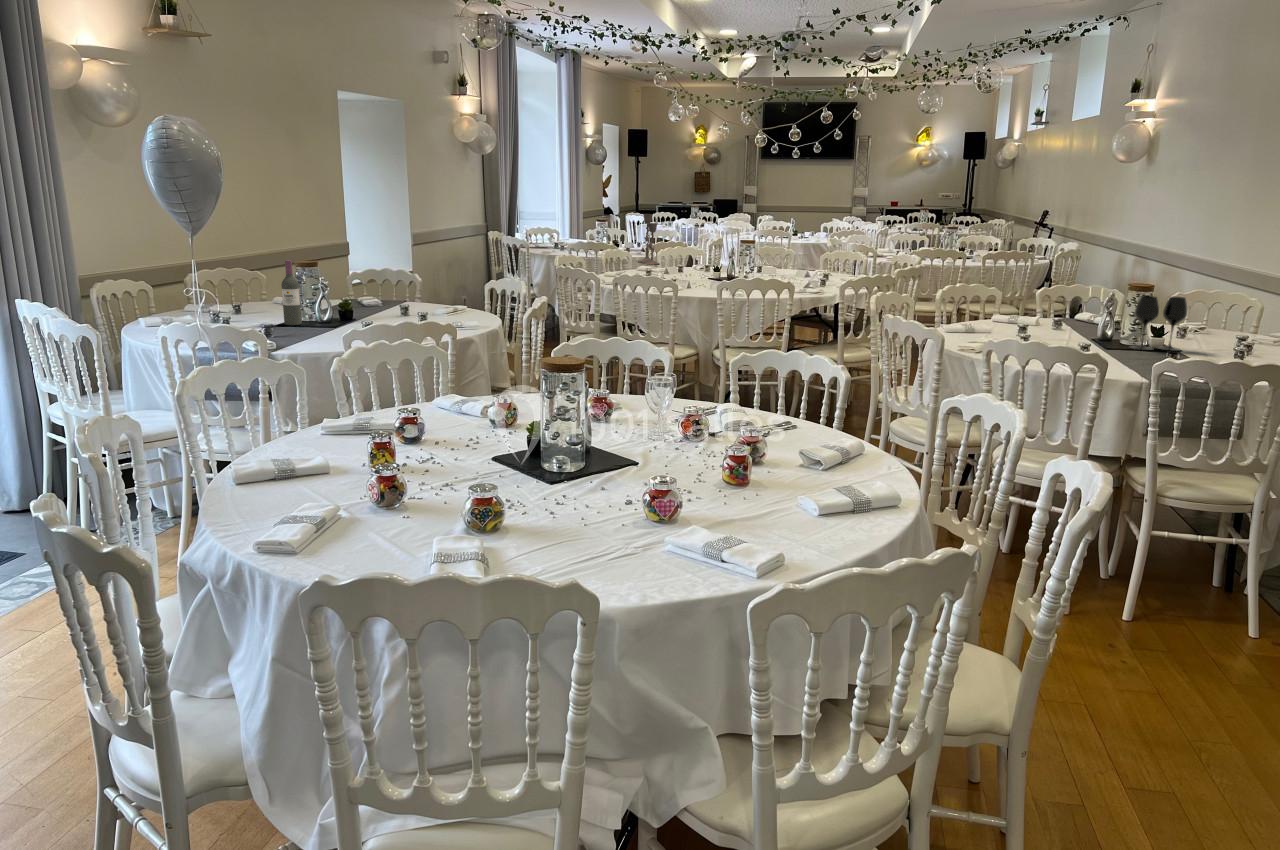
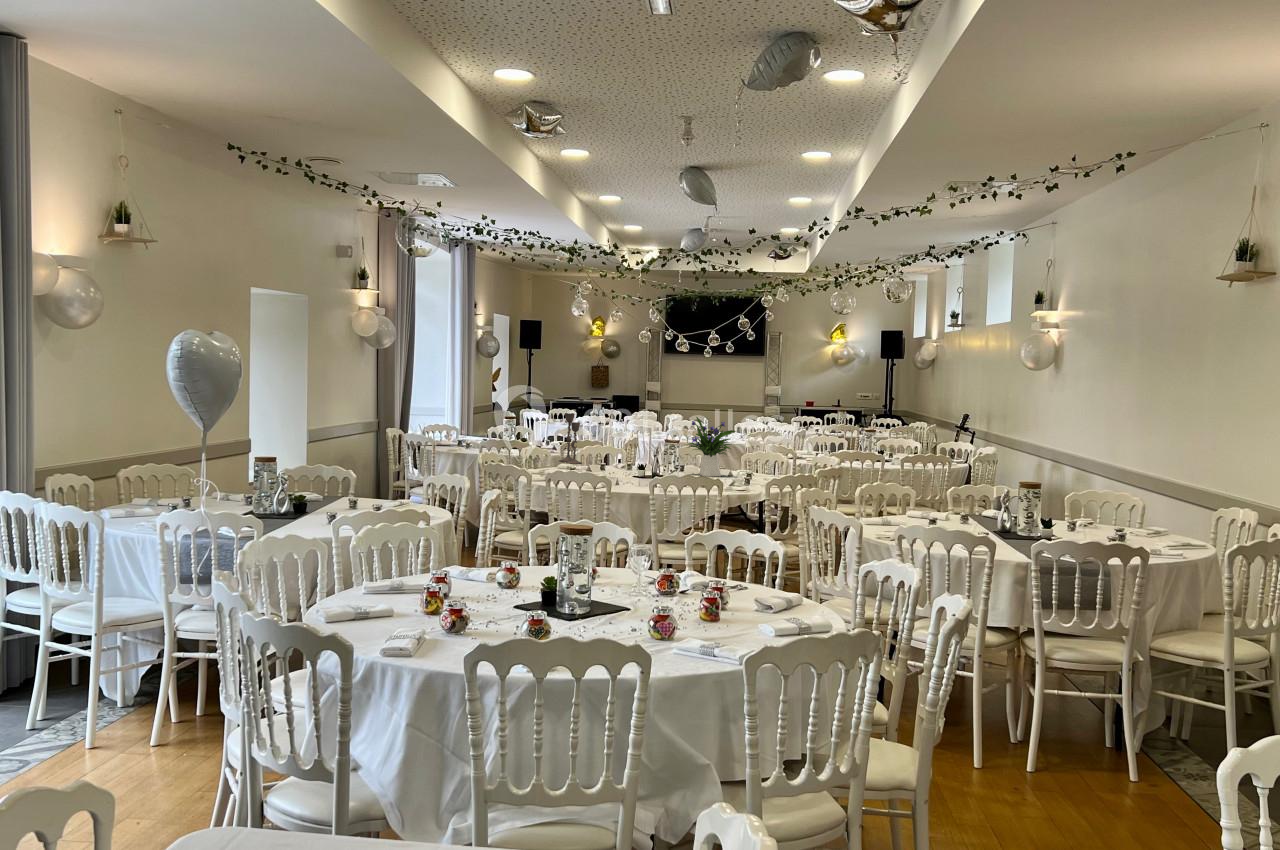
flower arrangement: none [756,215,813,277] -> present [687,417,736,476]
wine bottle: present [281,260,302,325] -> none [241,454,258,516]
wine glass: present [1130,296,1187,351] -> none [1022,492,1067,539]

